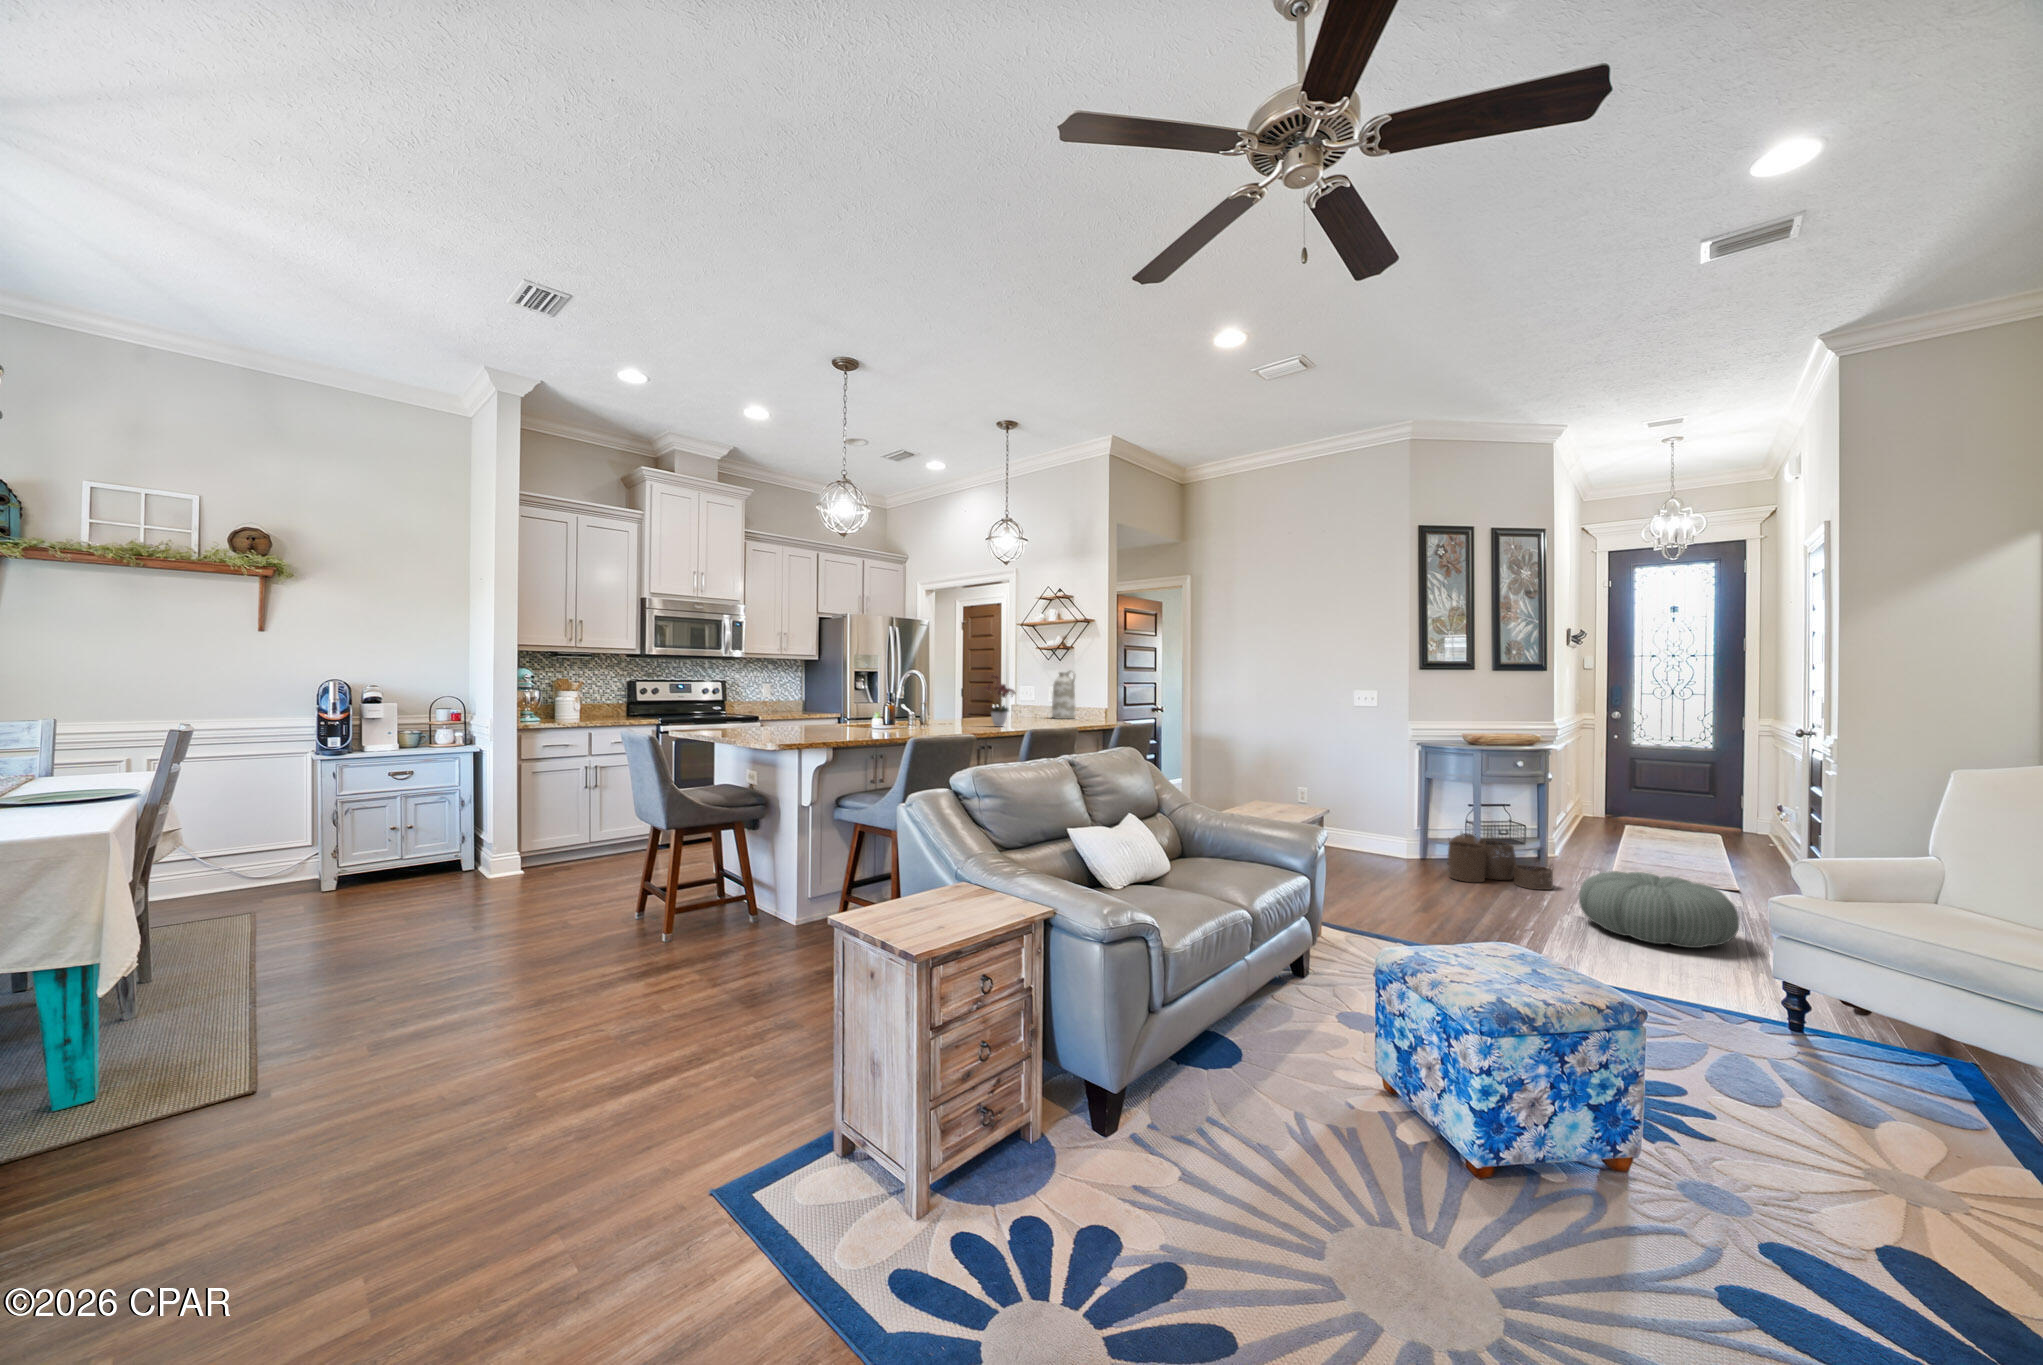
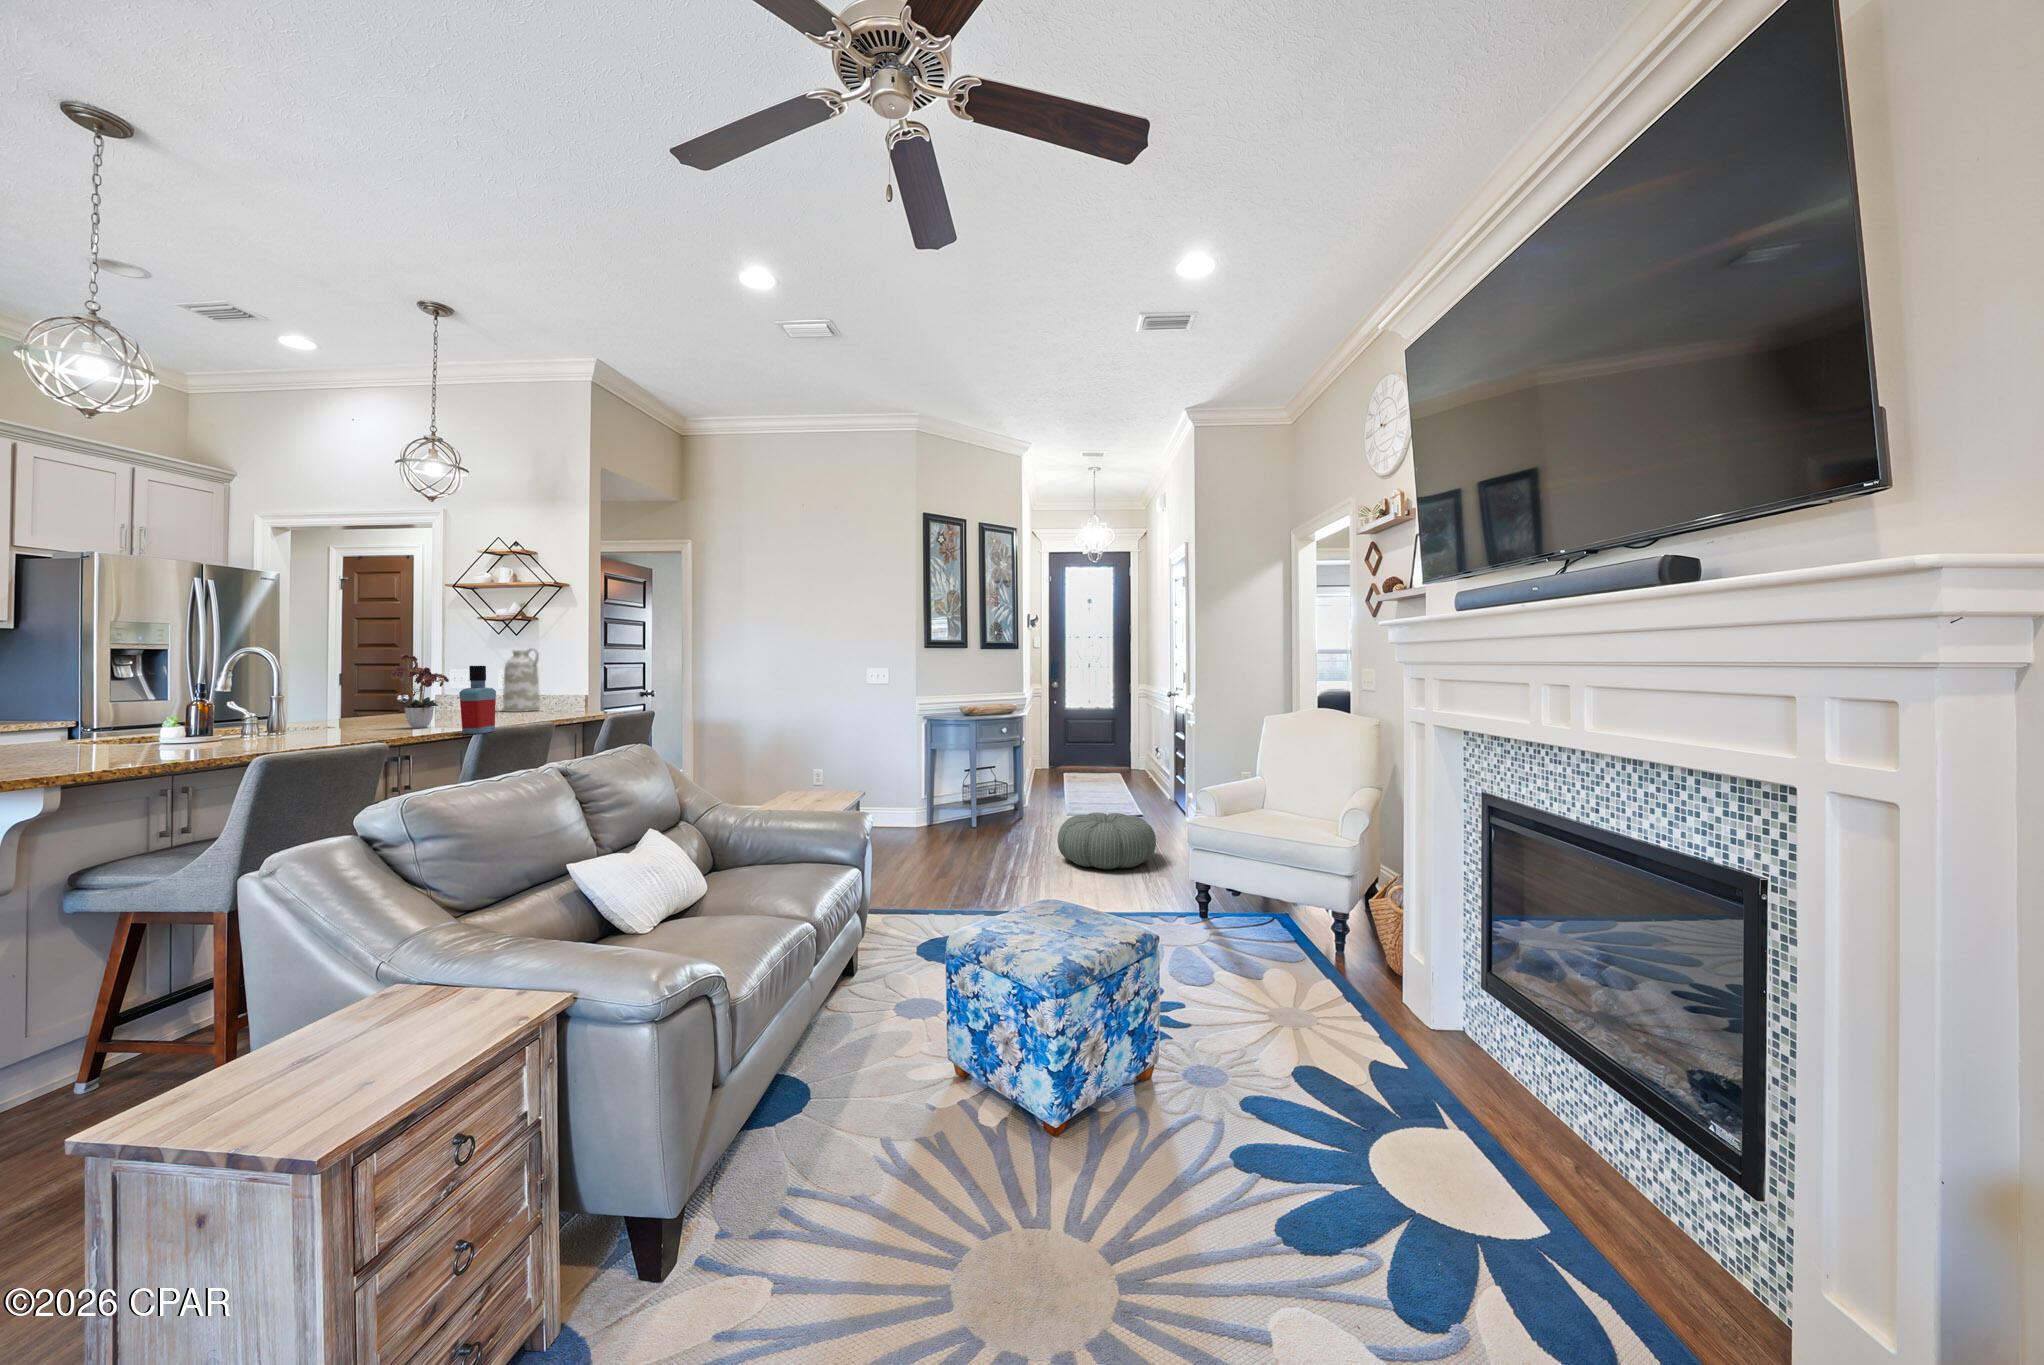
bottle: none [1020,683,1042,732] -> present [459,666,496,734]
woven basket: present [1448,833,1553,889] -> none [952,794,1034,841]

